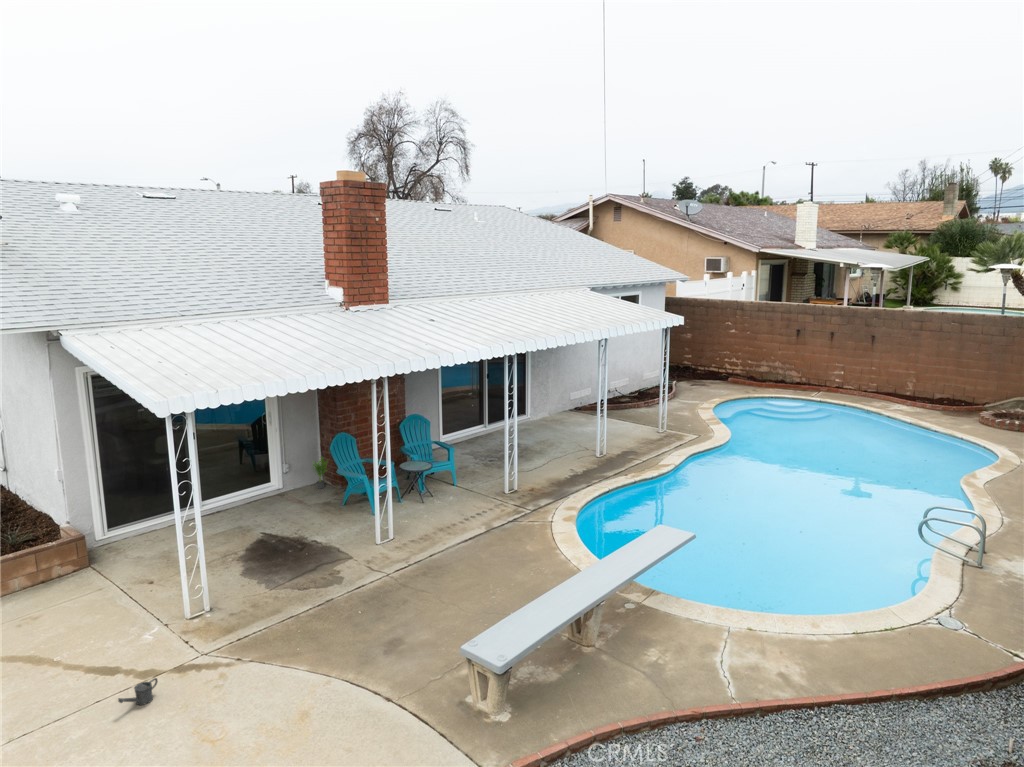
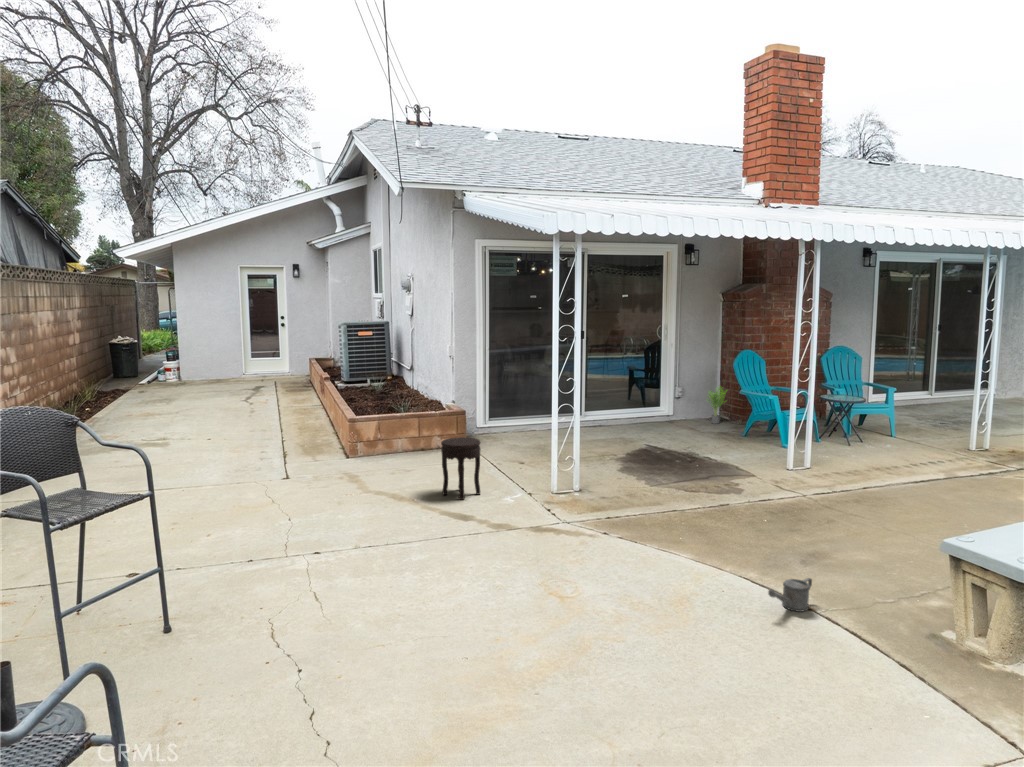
side table: none [77,589,120,648] -> present [441,437,481,500]
watering can: present [118,678,158,705] -> present [768,578,812,612]

